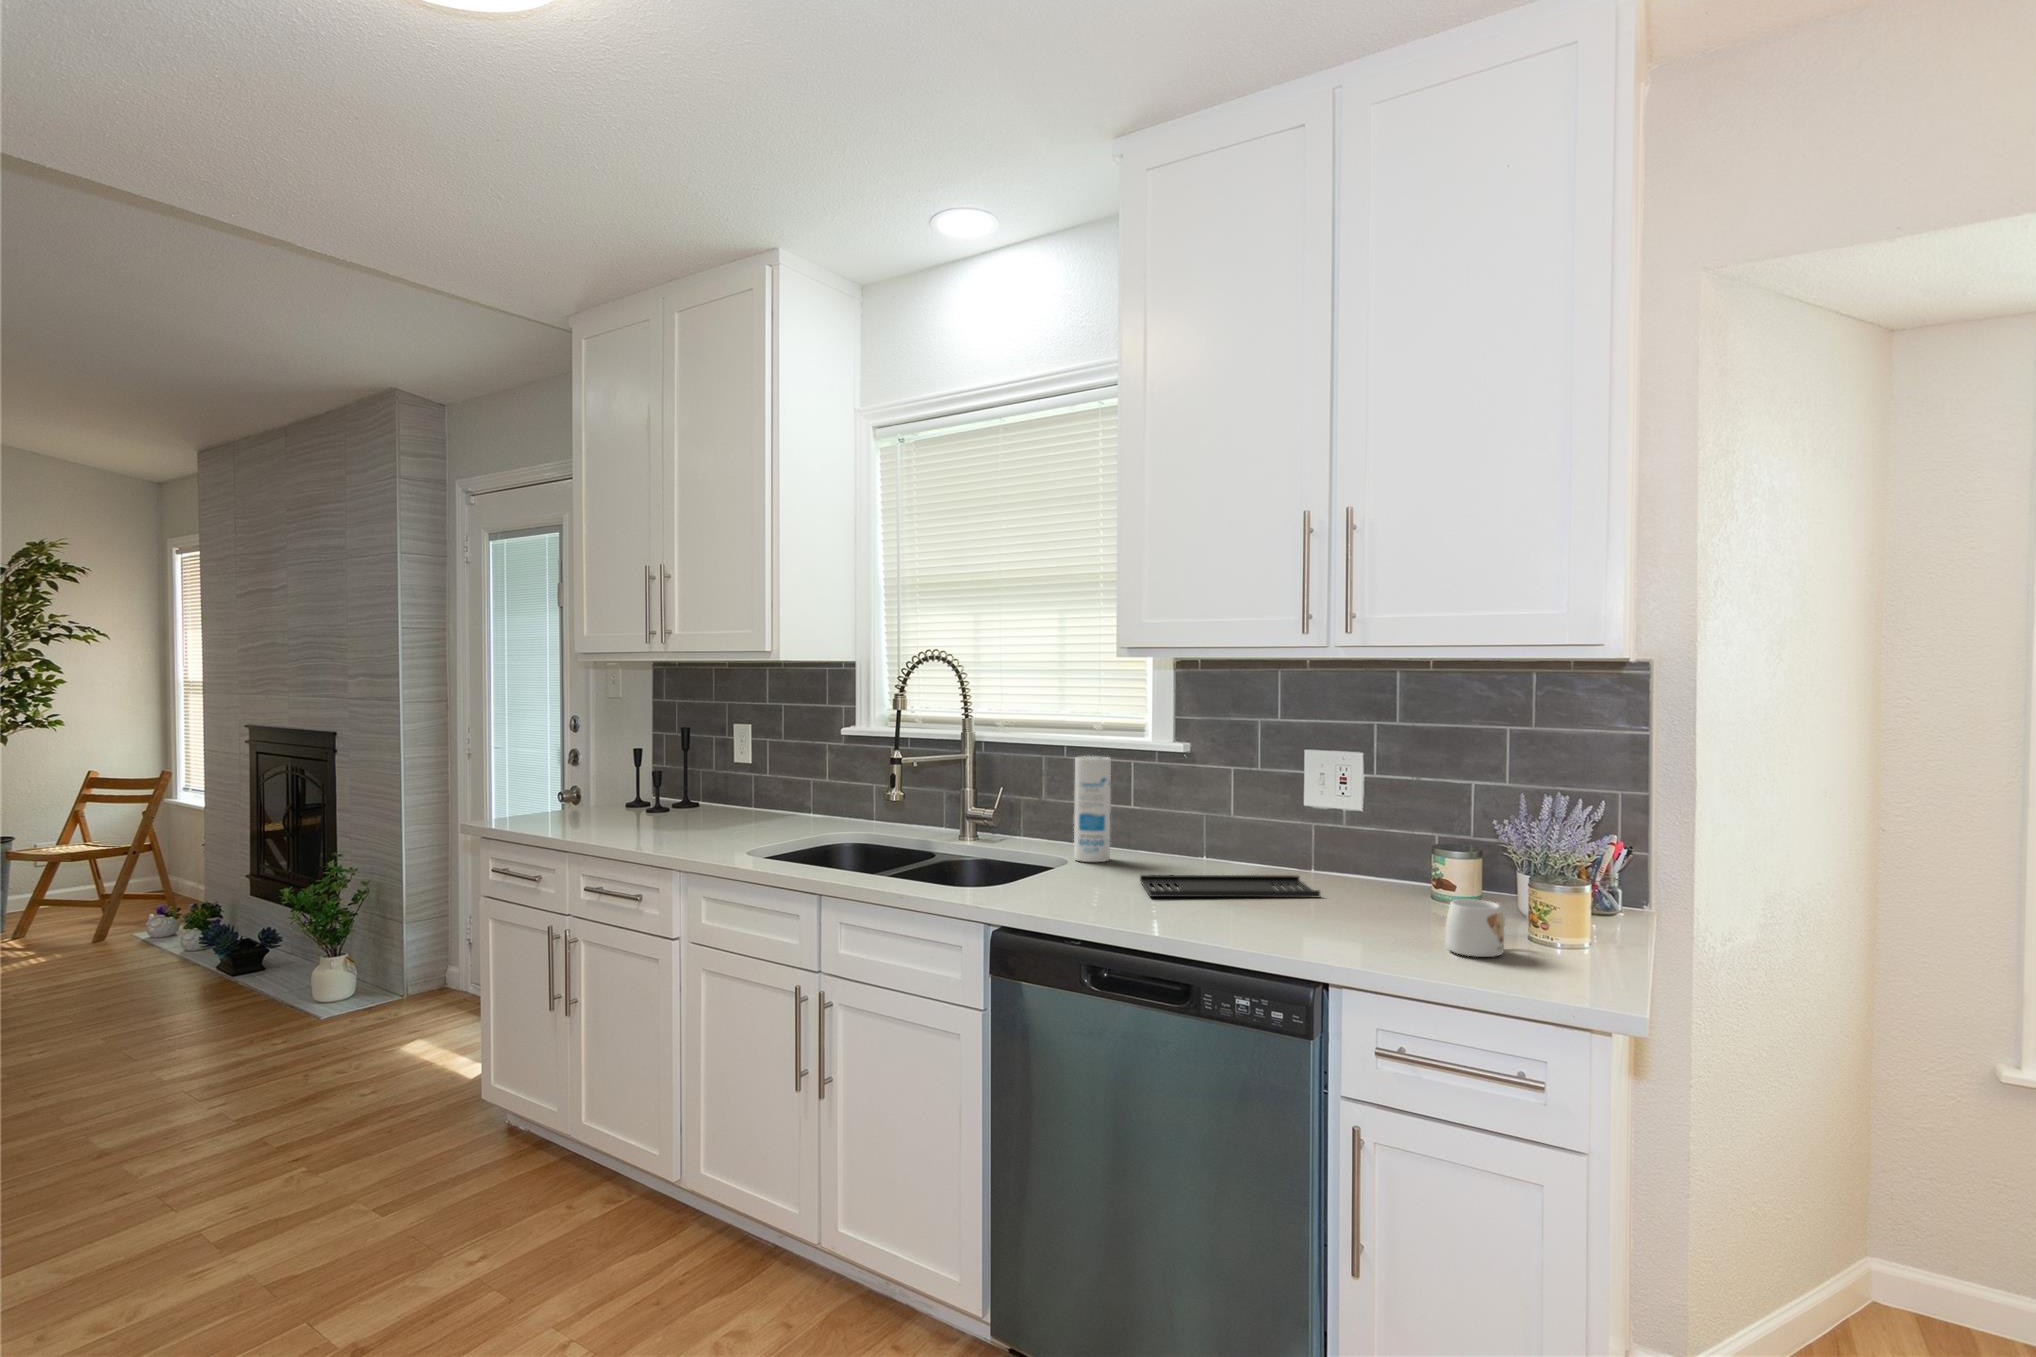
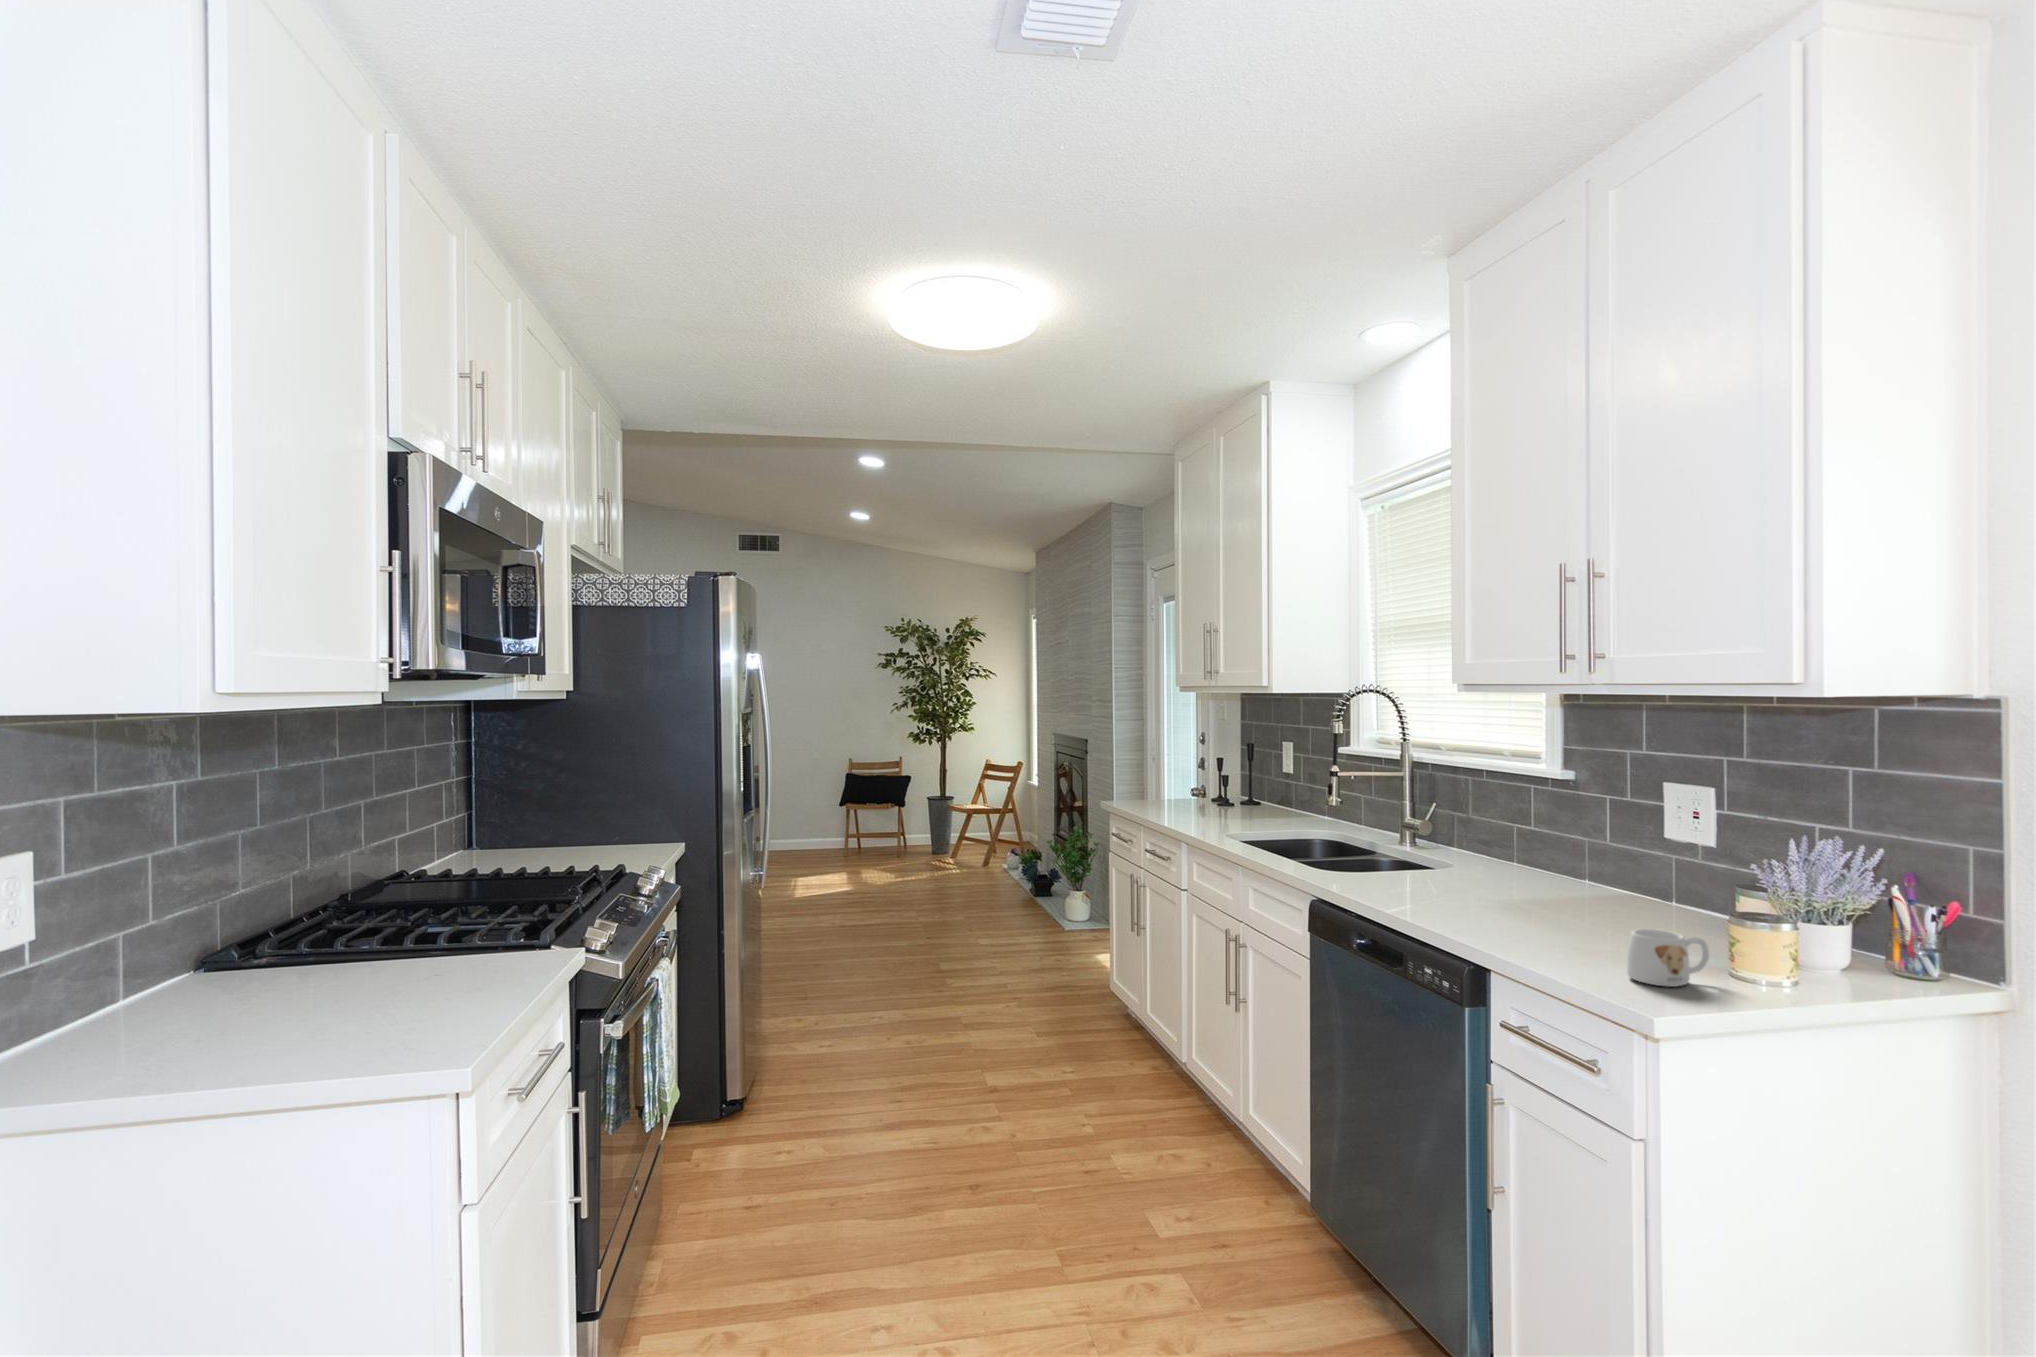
canister: present [1074,756,1111,862] -> none [1461,779,1496,873]
tray: present [1140,875,1320,898] -> none [1455,884,1639,923]

